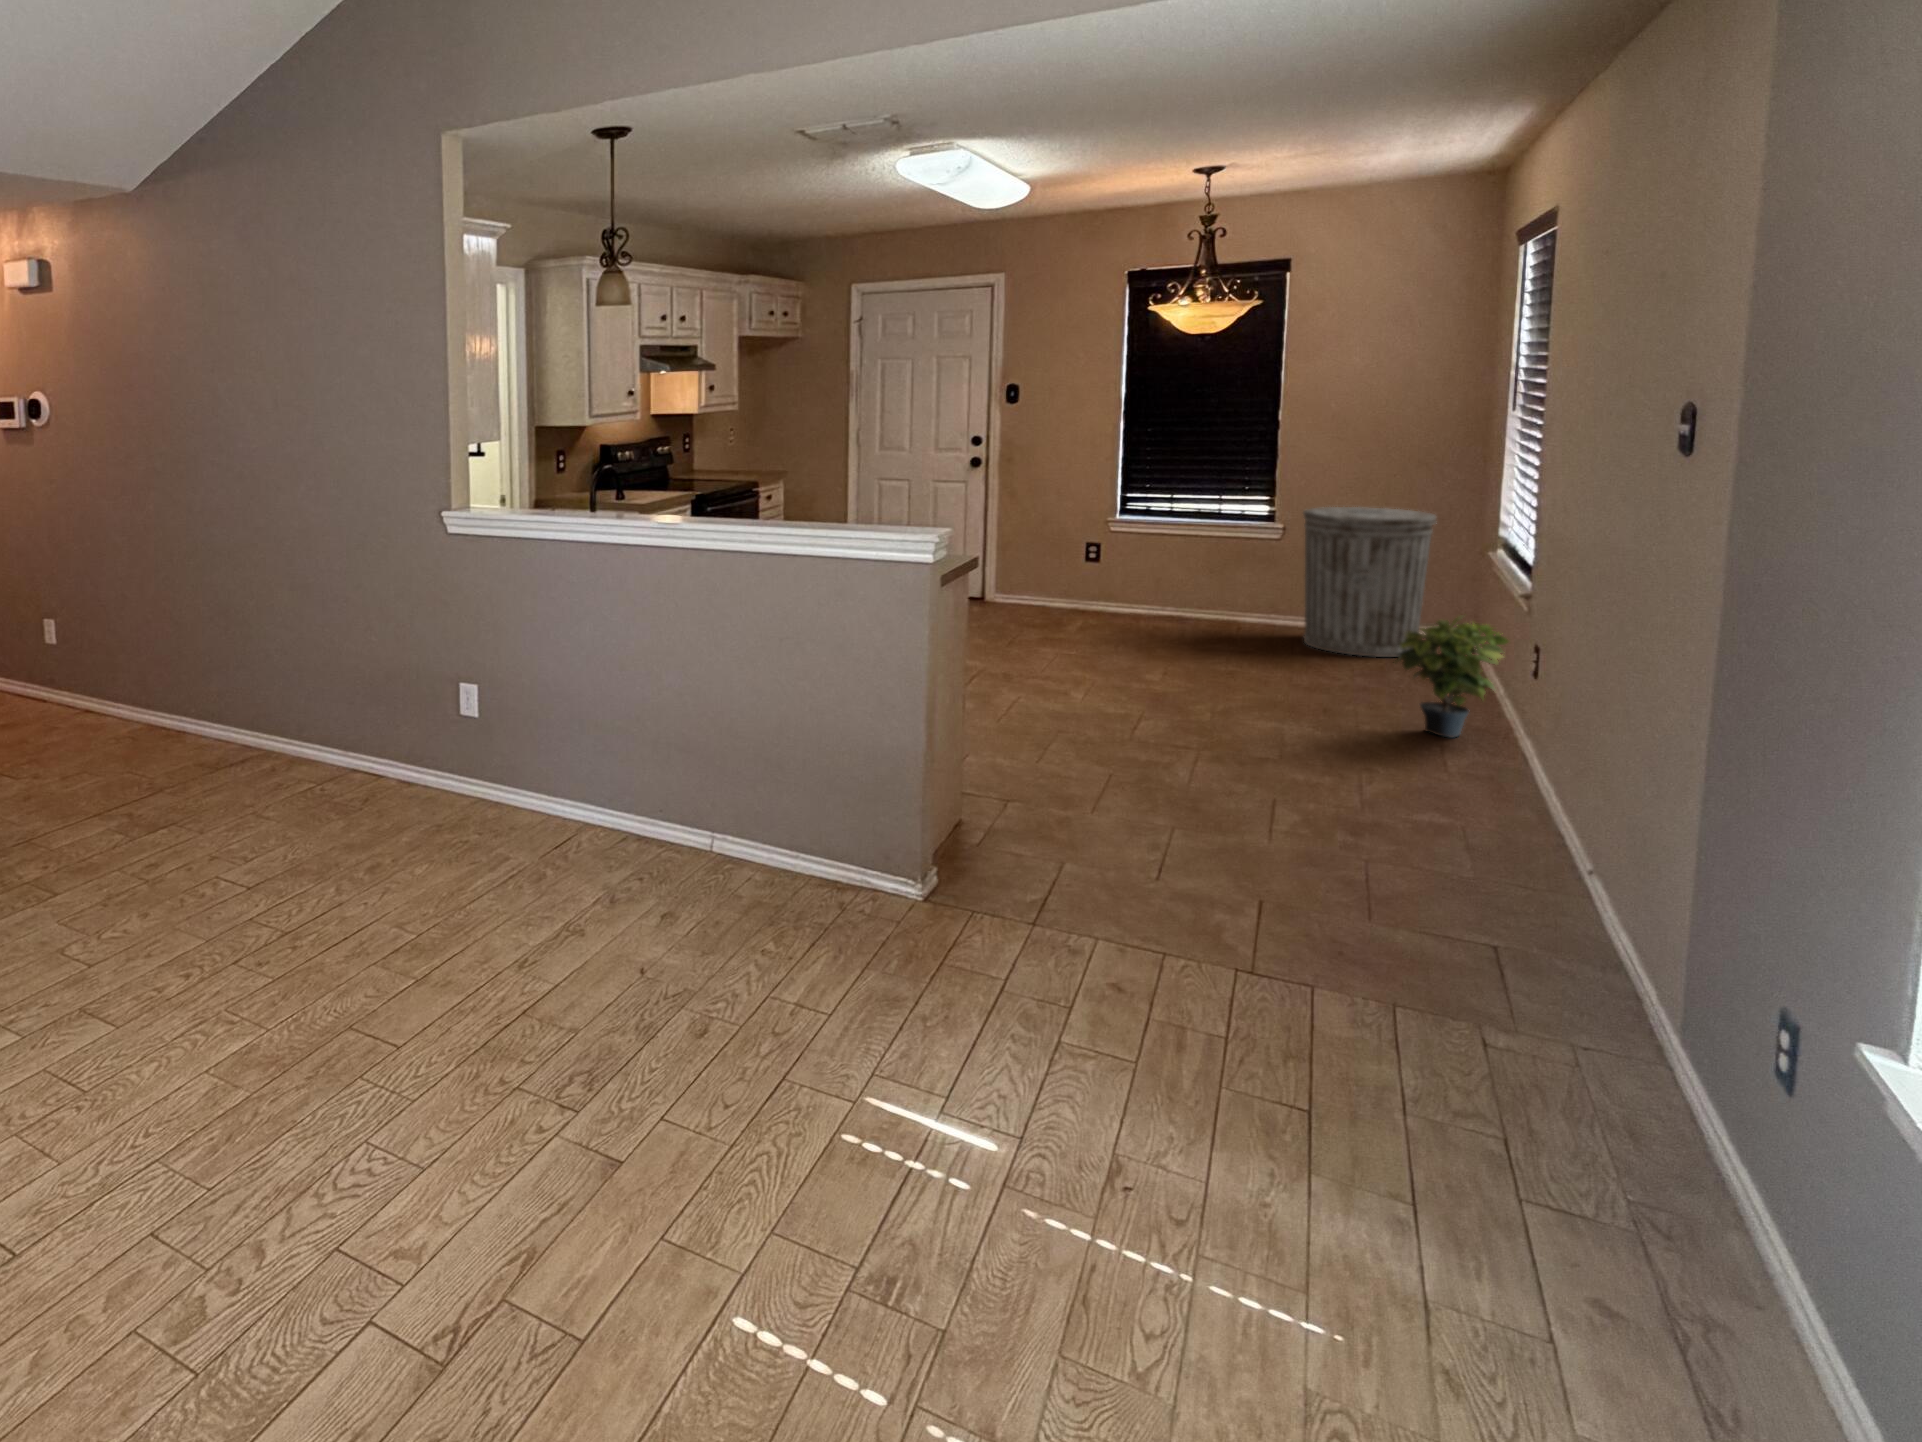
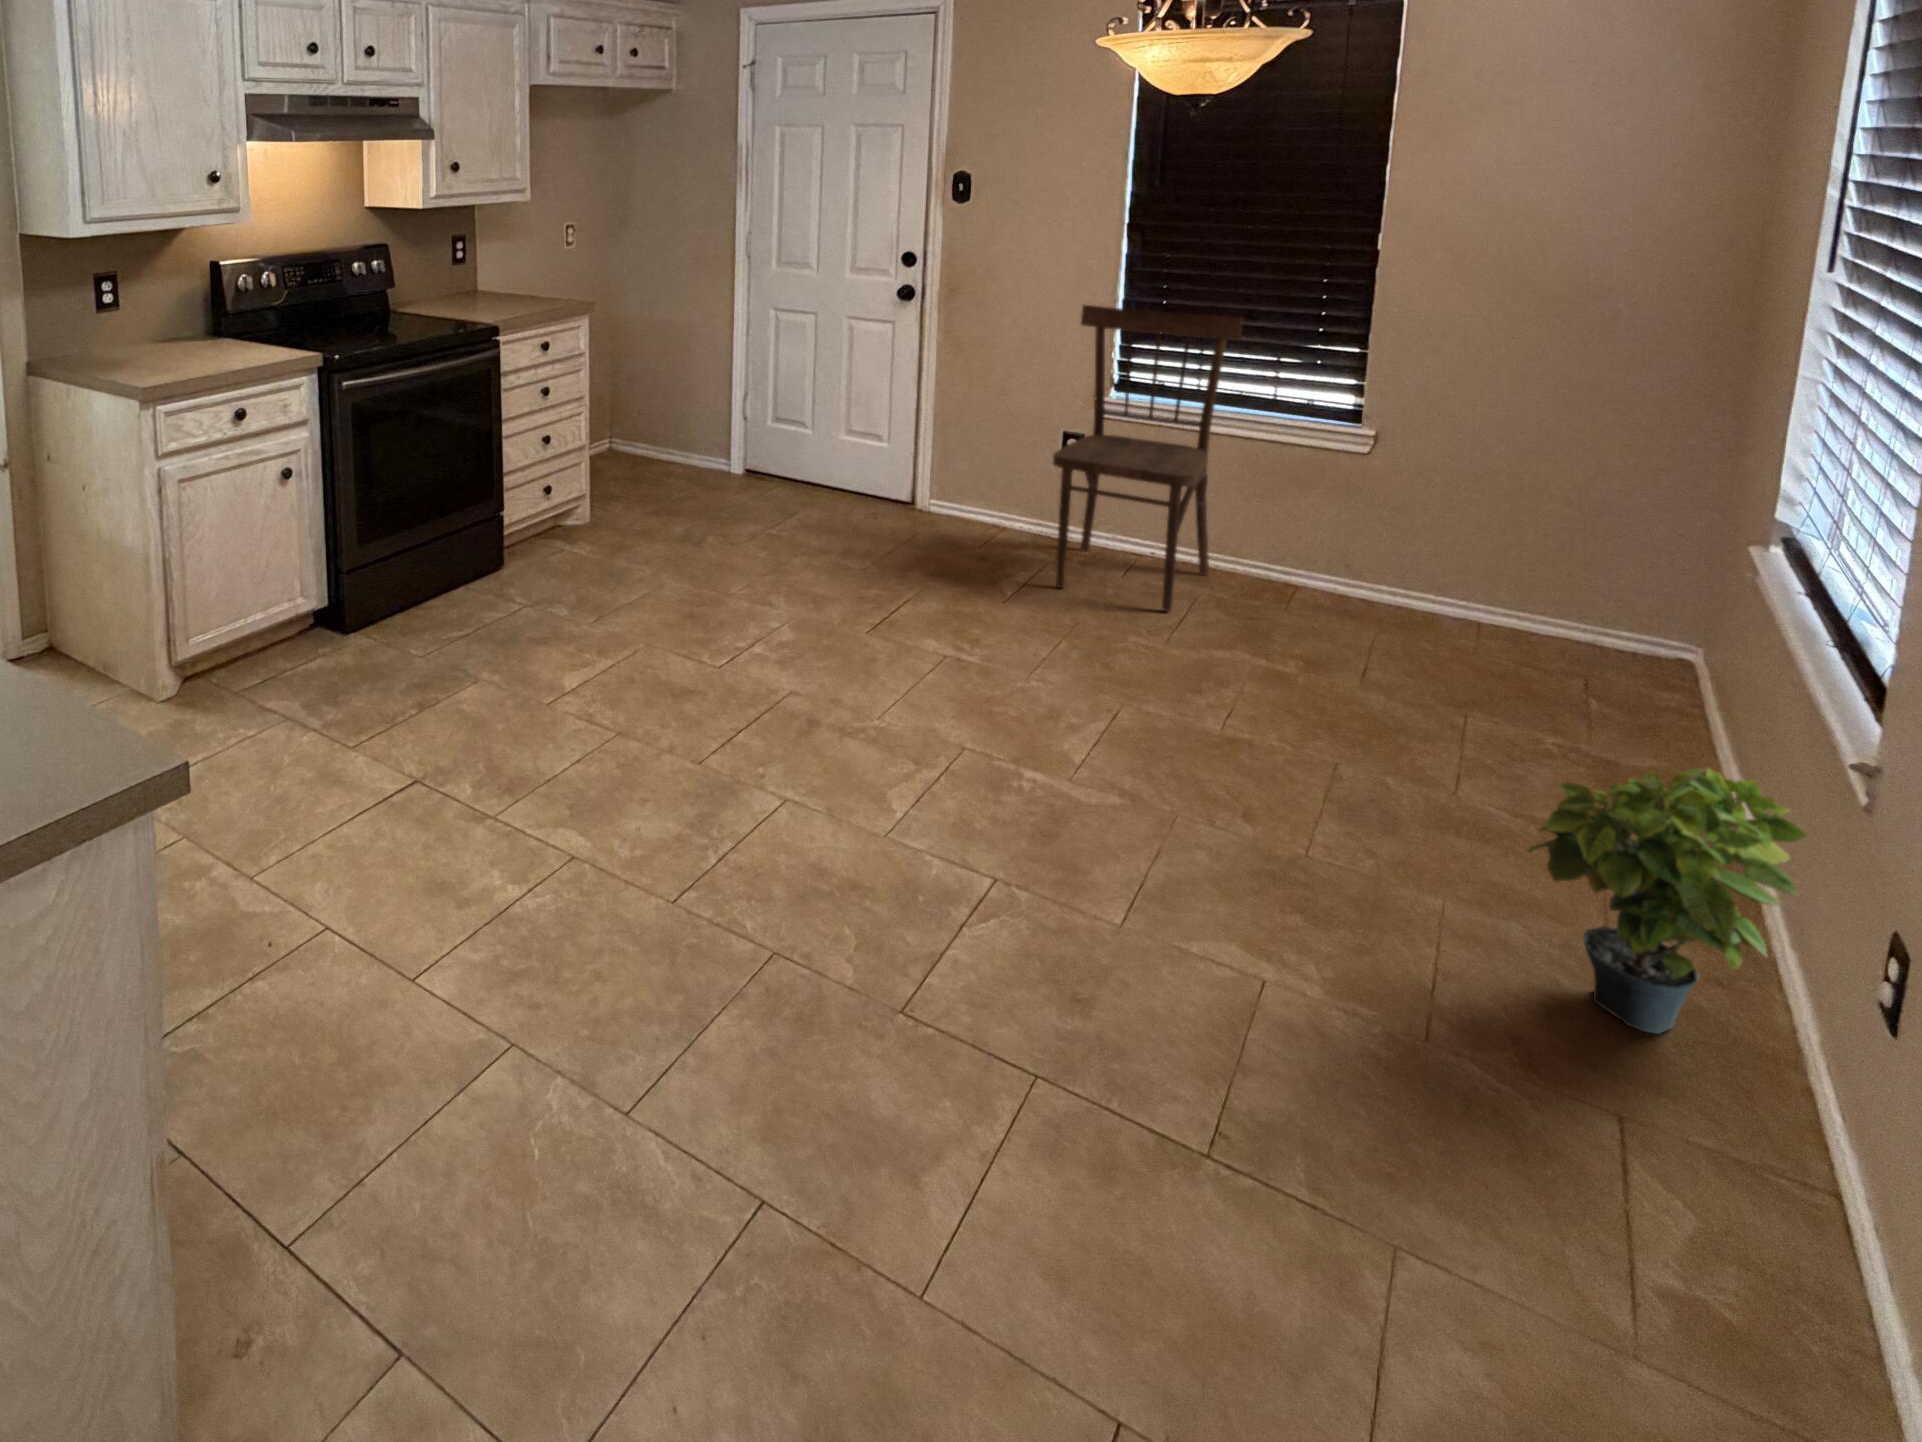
dining chair: none [1094,462,1200,634] -> present [1053,305,1243,611]
trash can: present [1303,507,1436,657] -> none [1396,408,1649,703]

